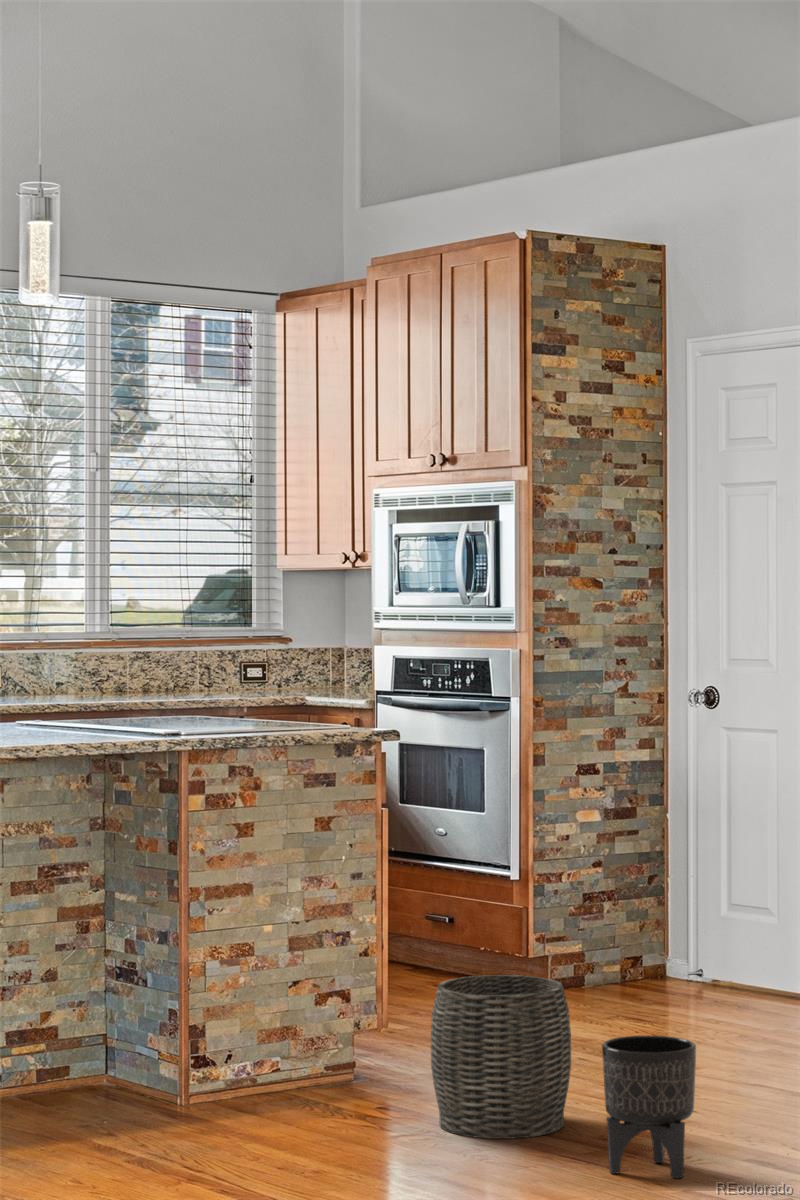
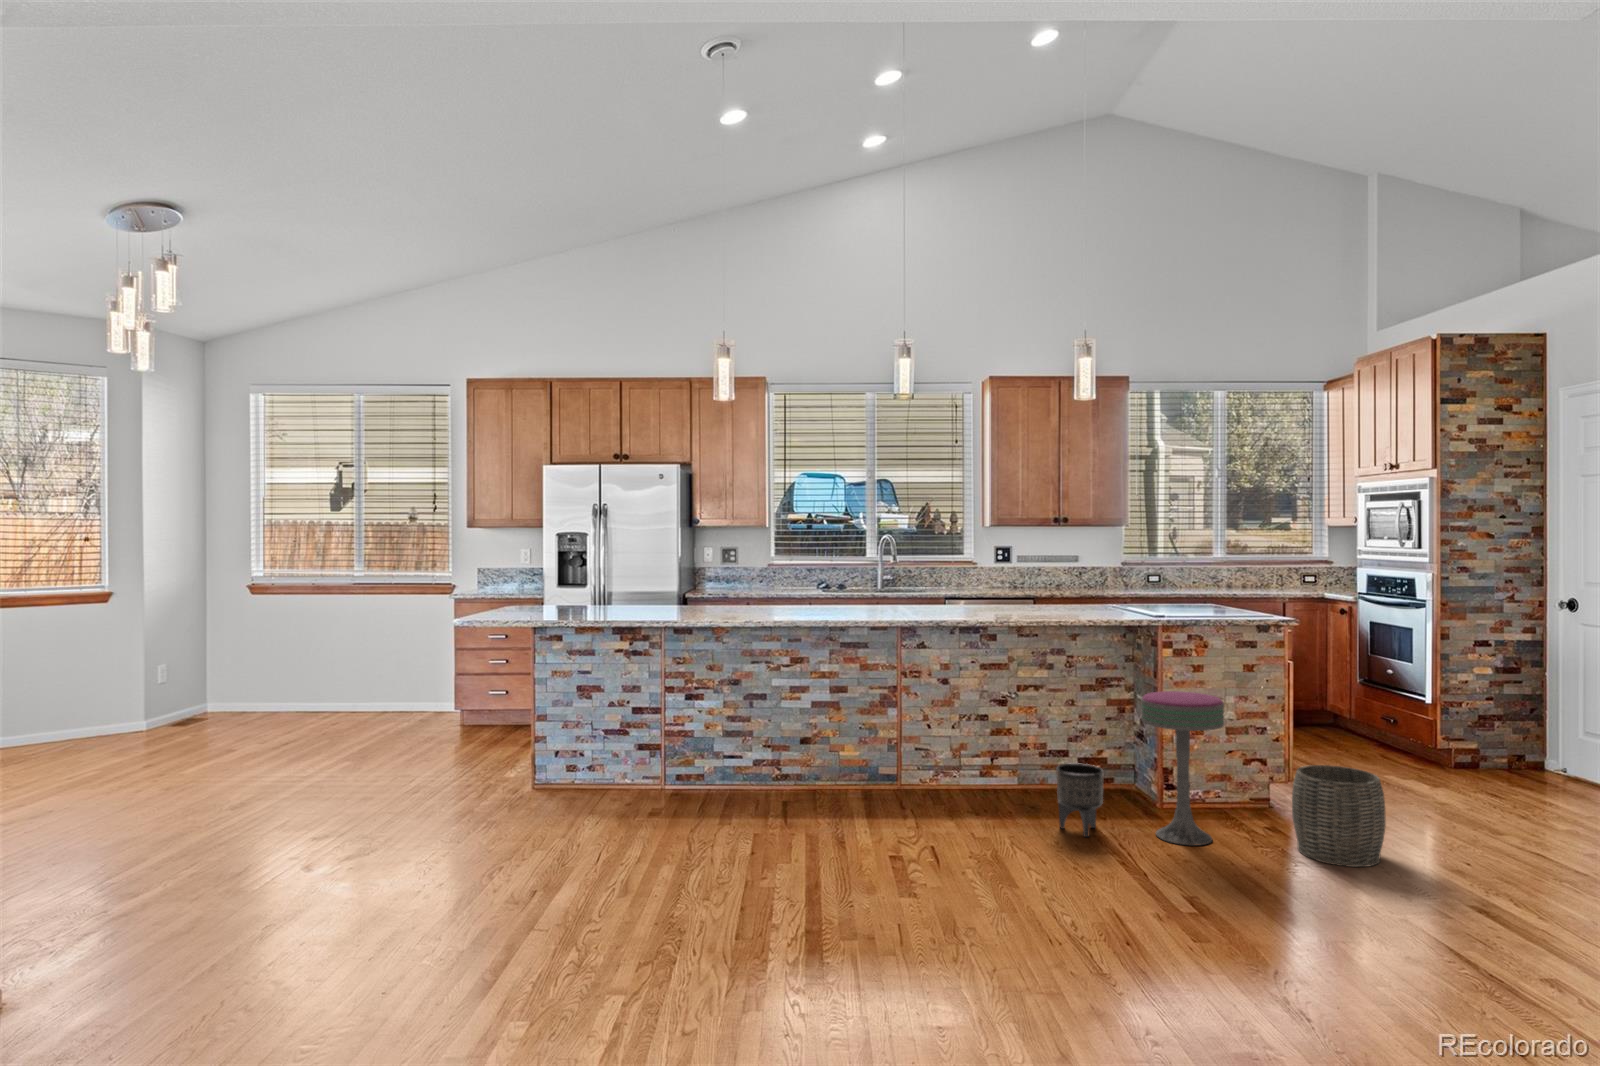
bar stool: none [185,869,330,1153] -> present [1141,691,1224,845]
planter: present [602,1036,696,1179] -> present [1056,763,1104,837]

